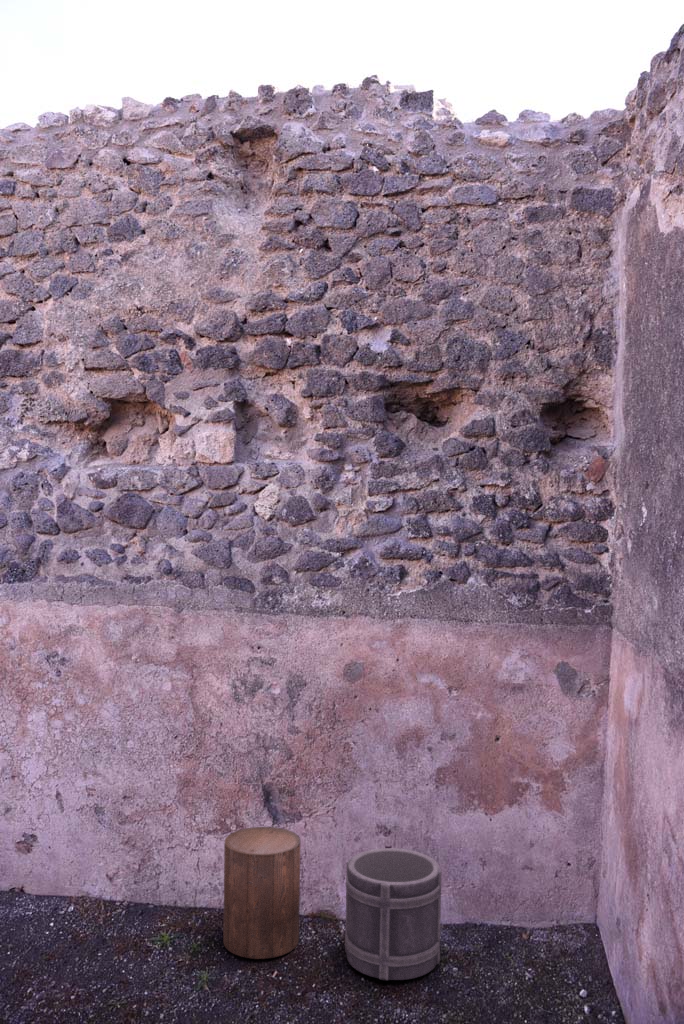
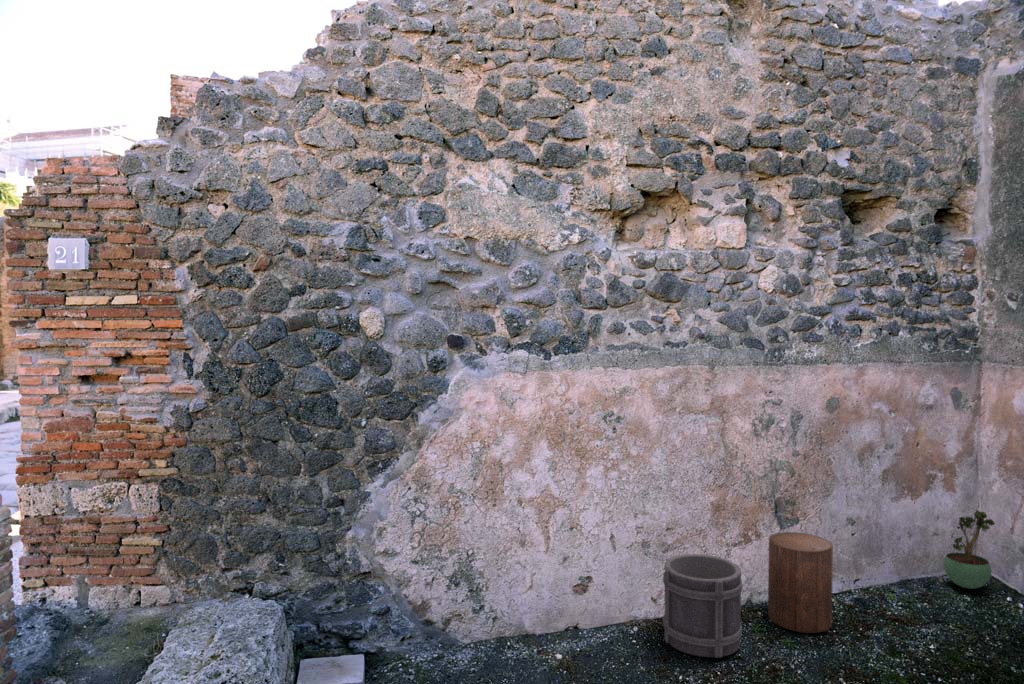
potted plant: none [522,845,599,961] -> present [944,510,995,589]
bucket: present [345,848,441,980] -> present [663,554,742,658]

